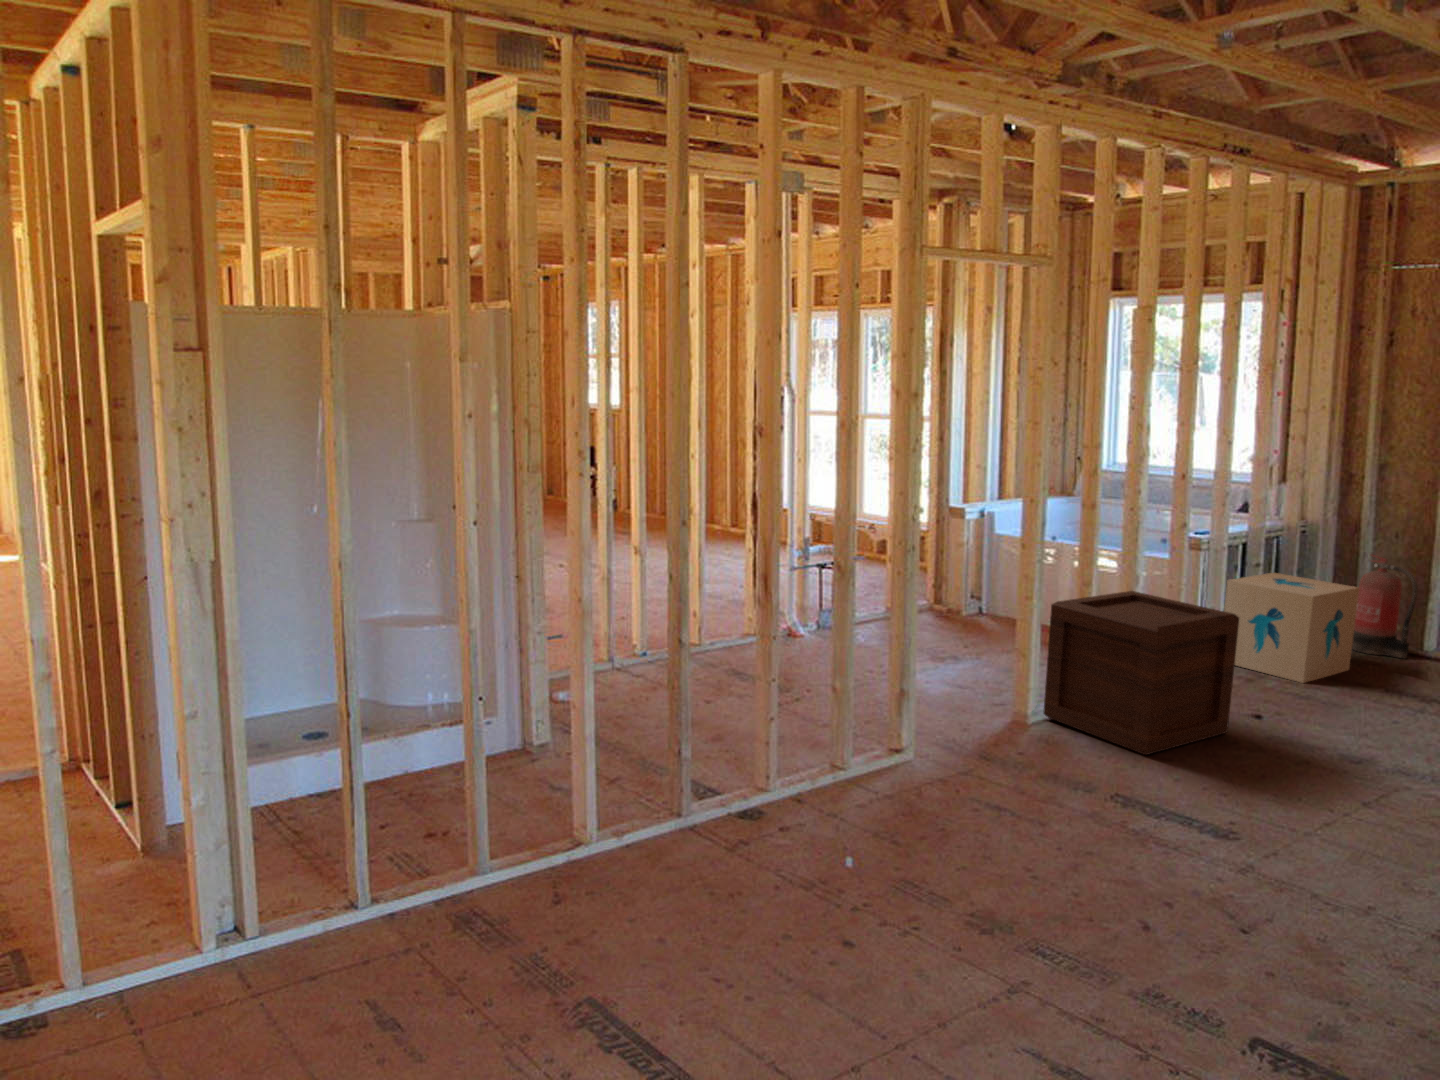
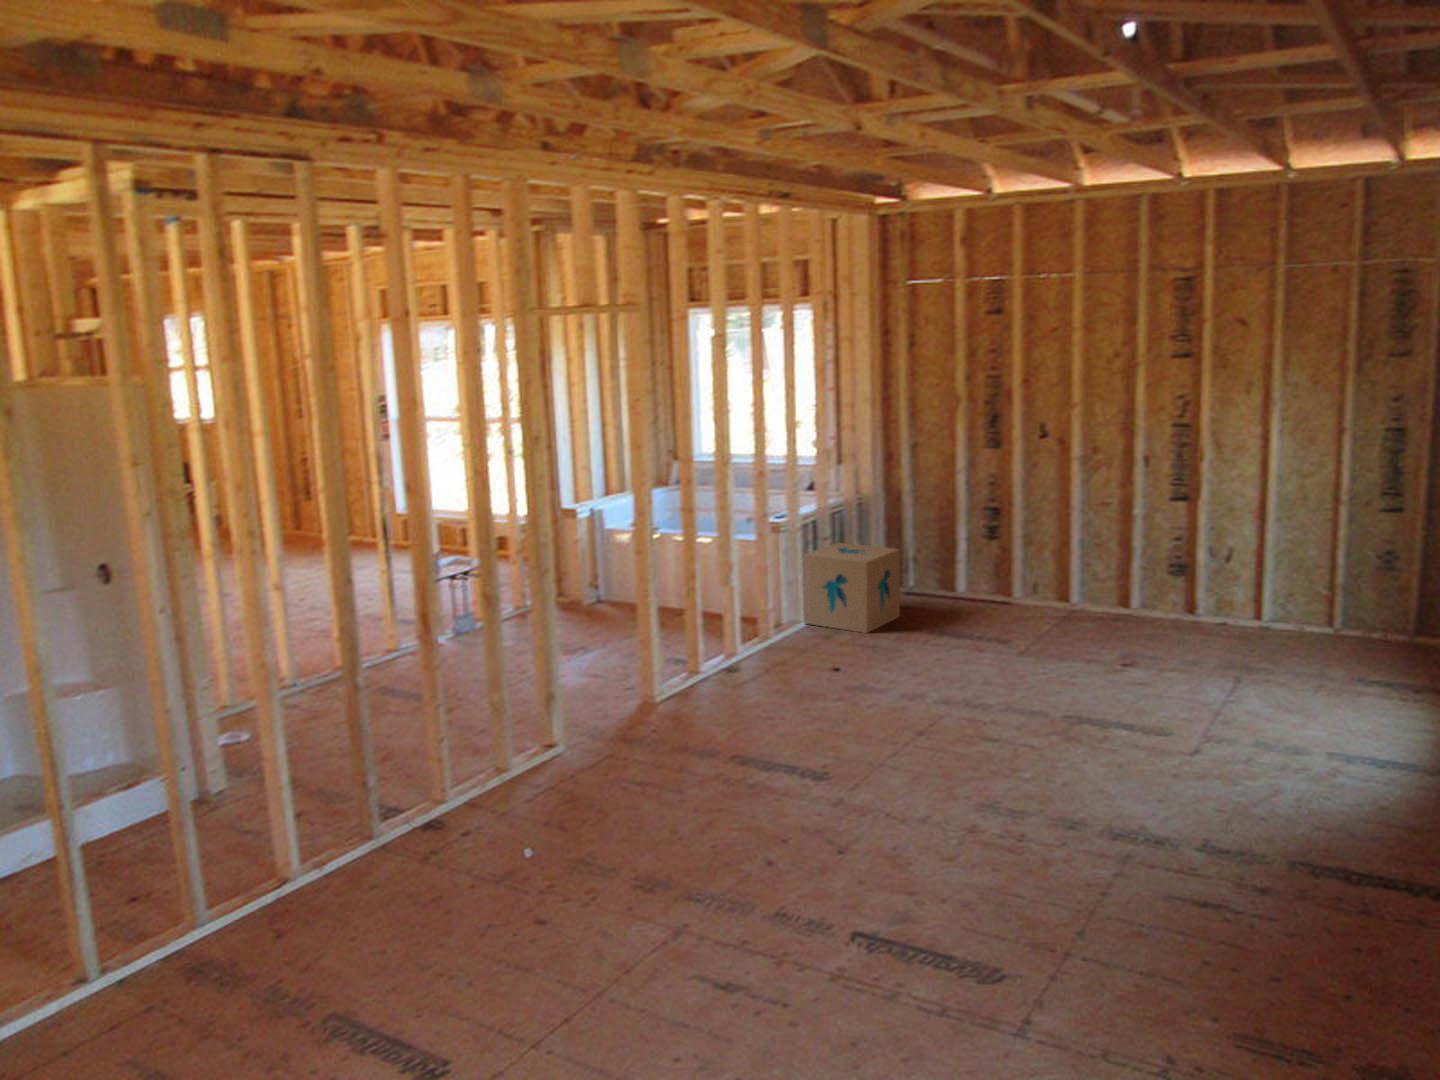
fire extinguisher: present [1352,555,1418,659] -> none [901,519,942,601]
wooden crate: present [1043,591,1239,755] -> none [666,577,812,714]

